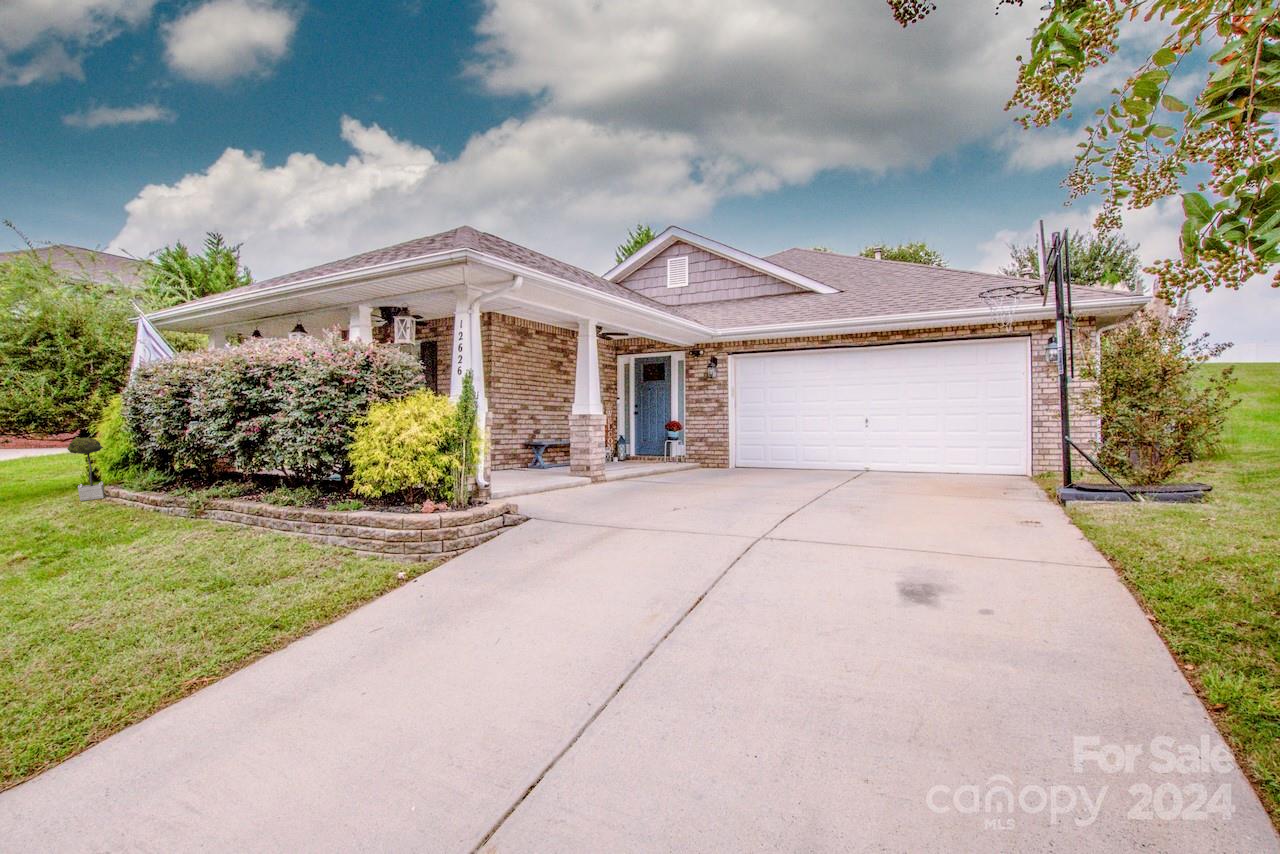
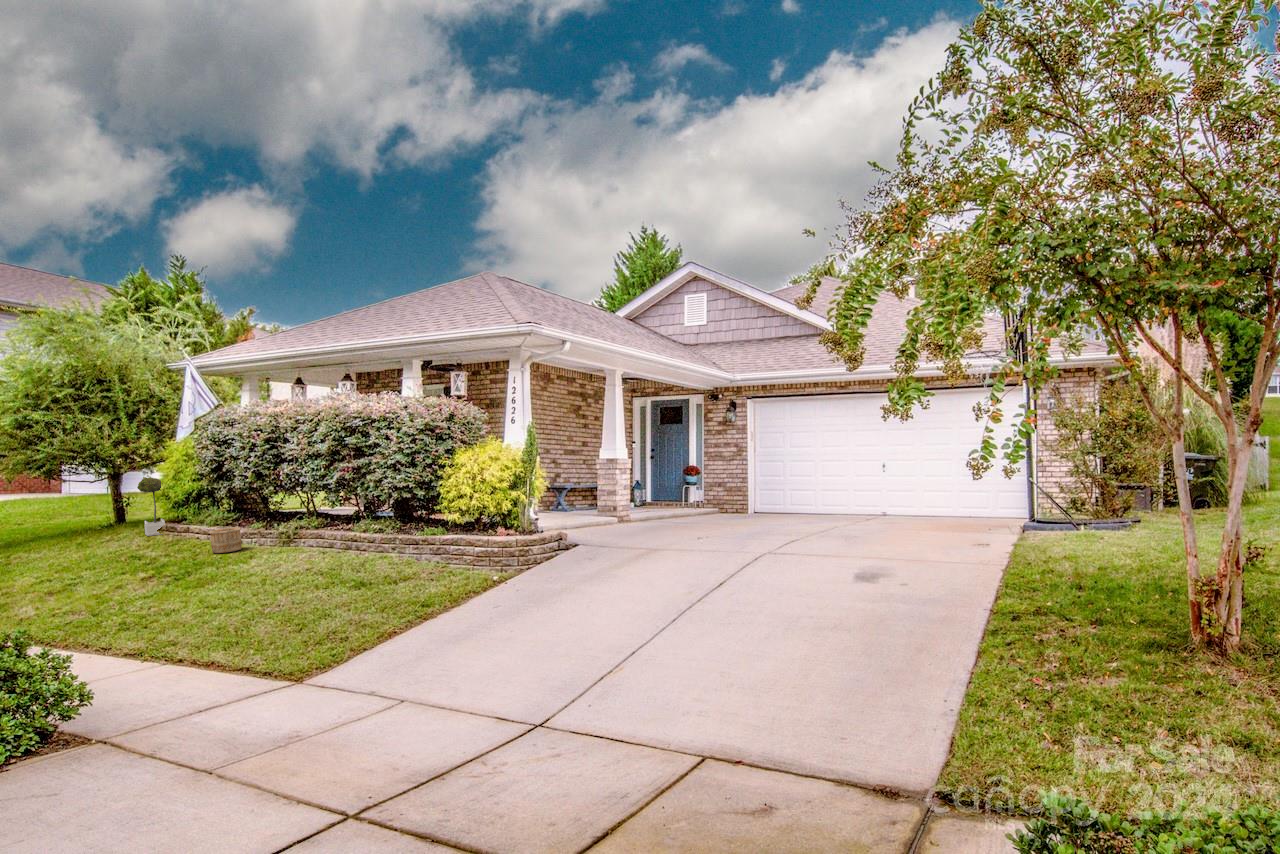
wooden bucket: none [94,497,141,529] -> present [210,527,242,553]

